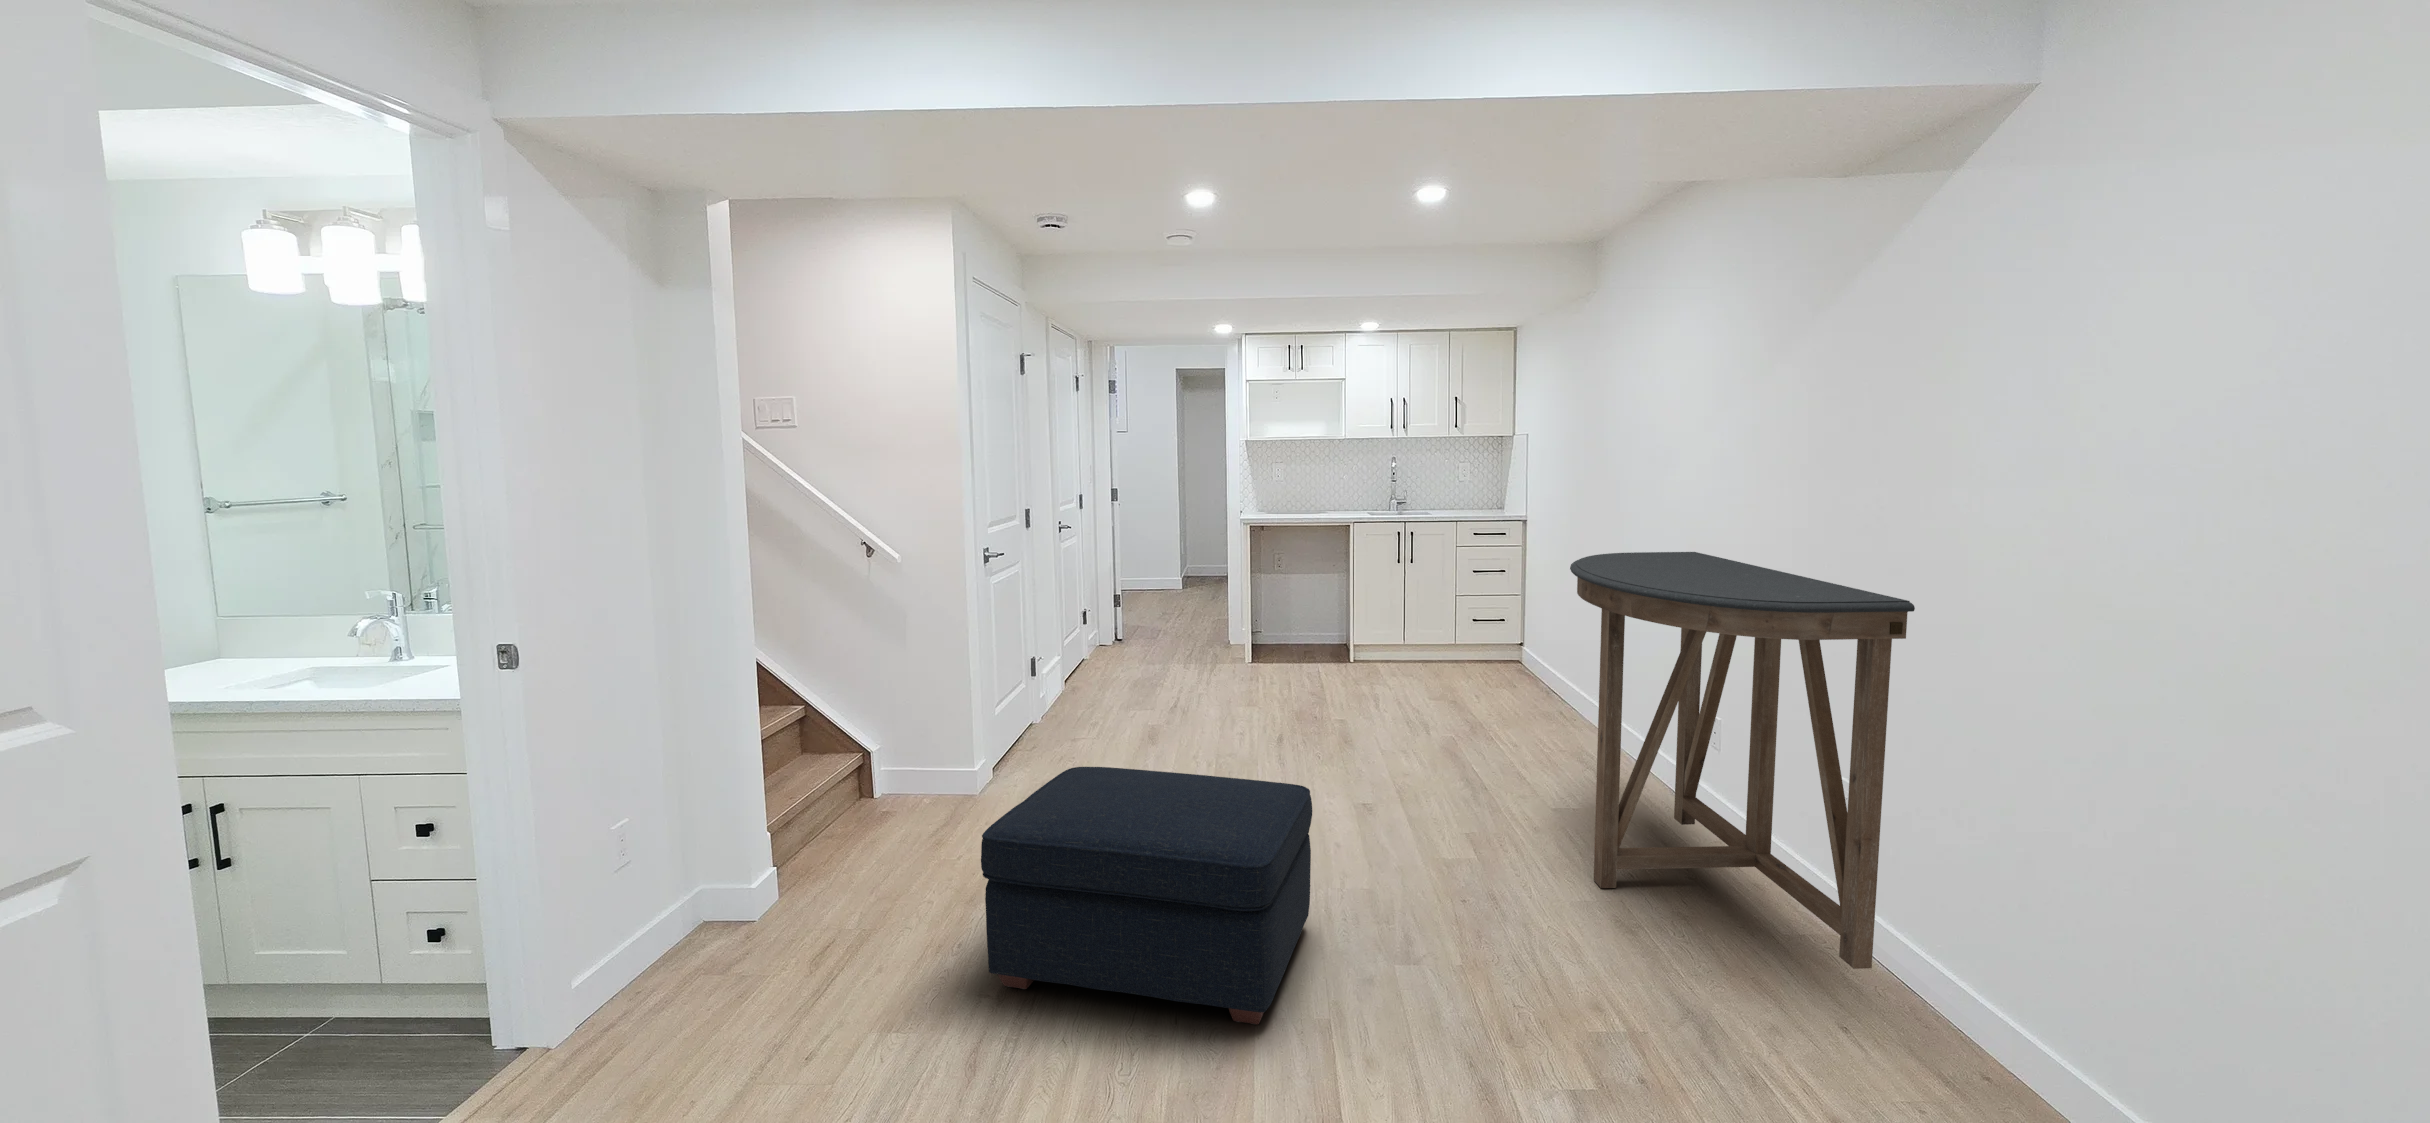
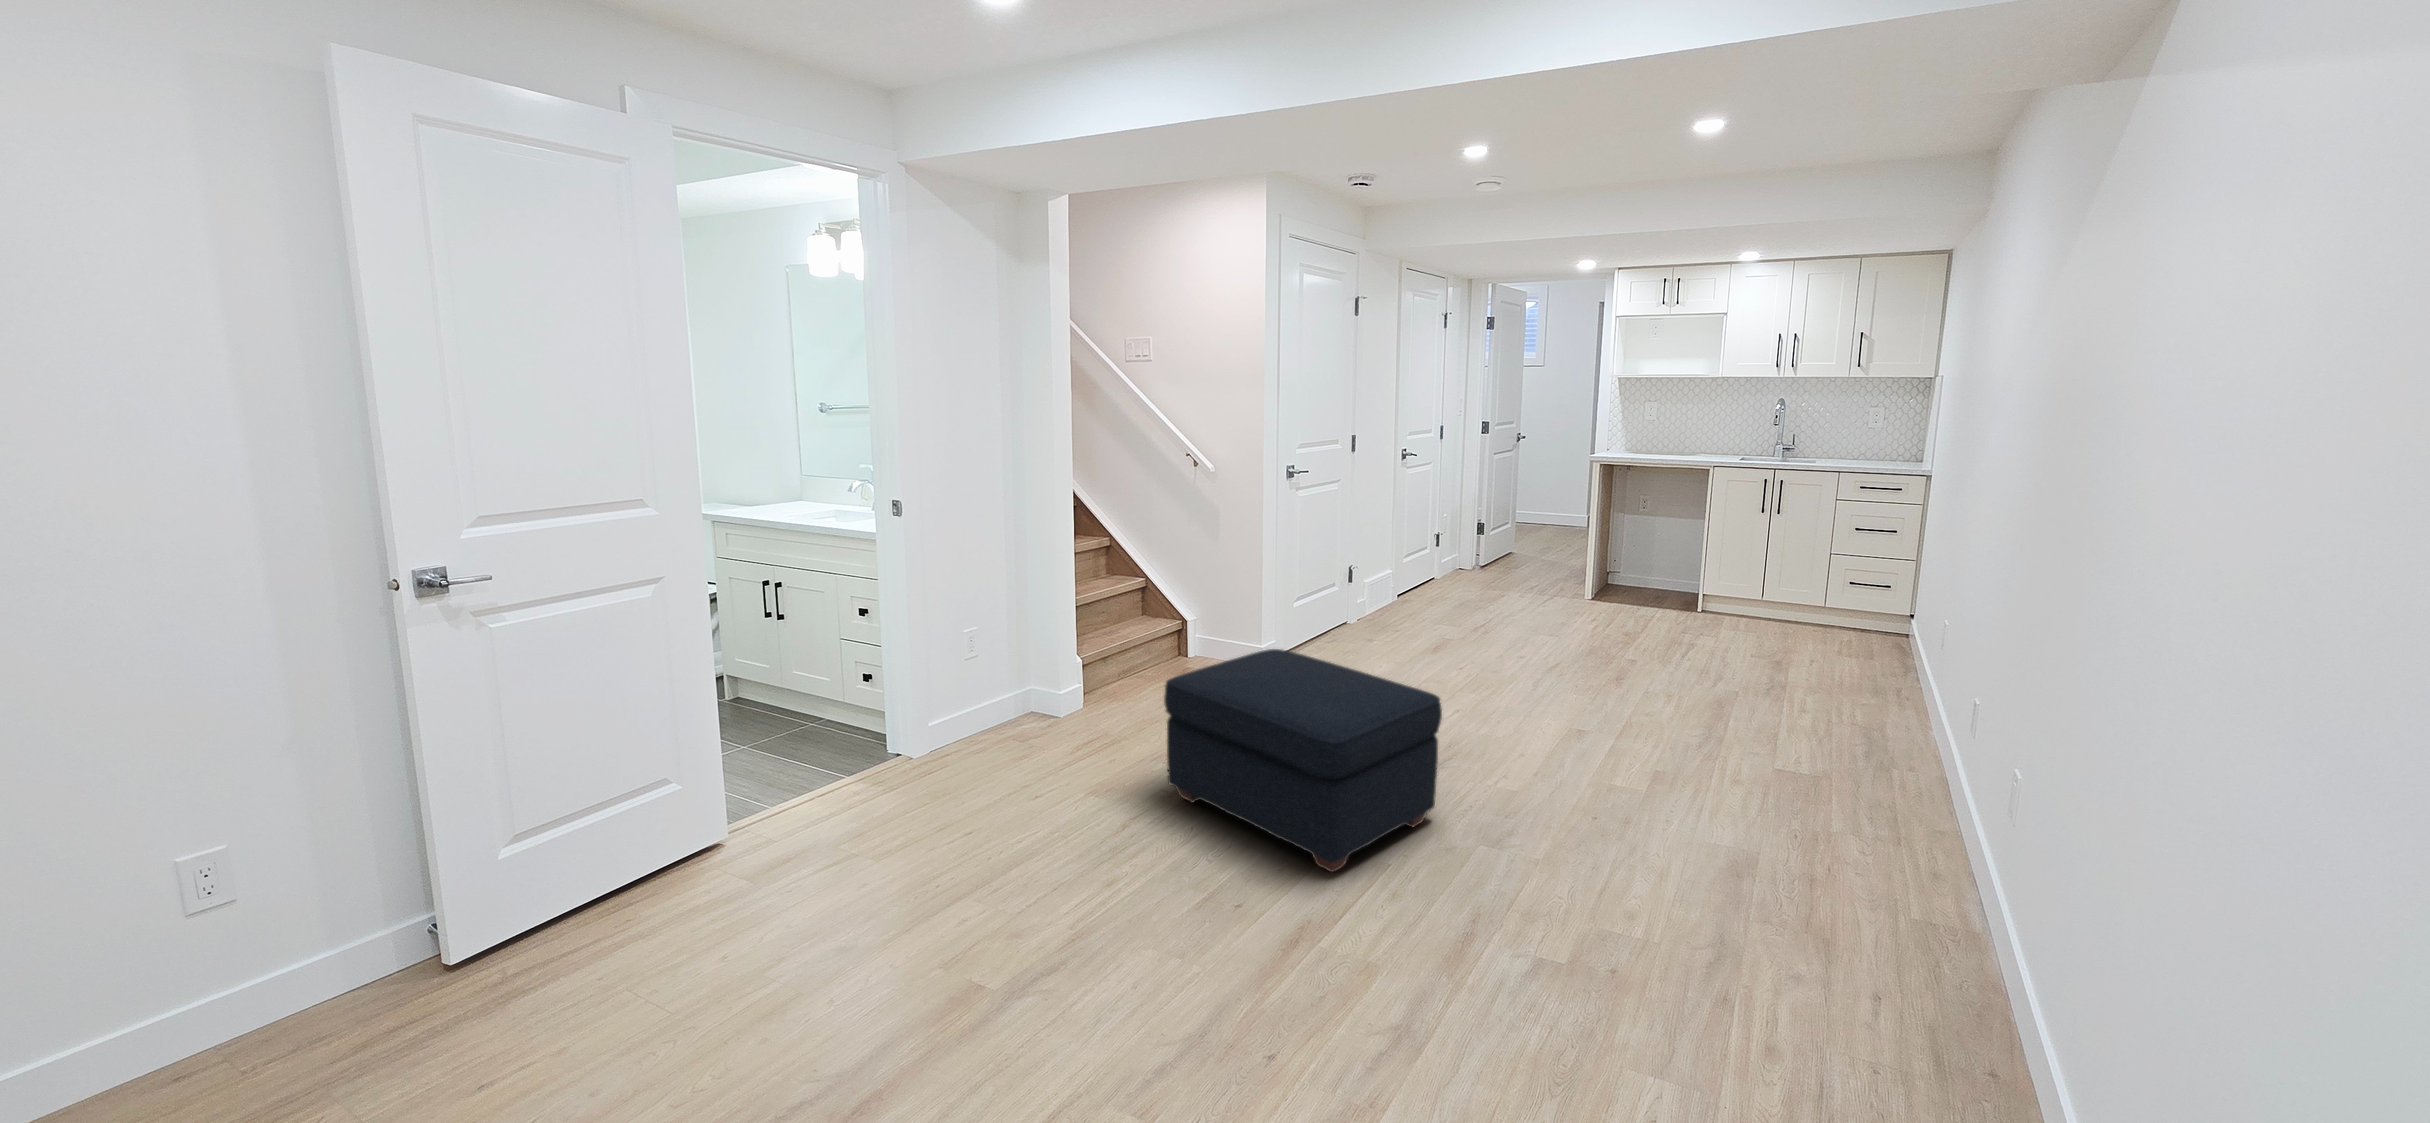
console table: present [1570,552,1915,969] -> none [1762,516,2124,1026]

